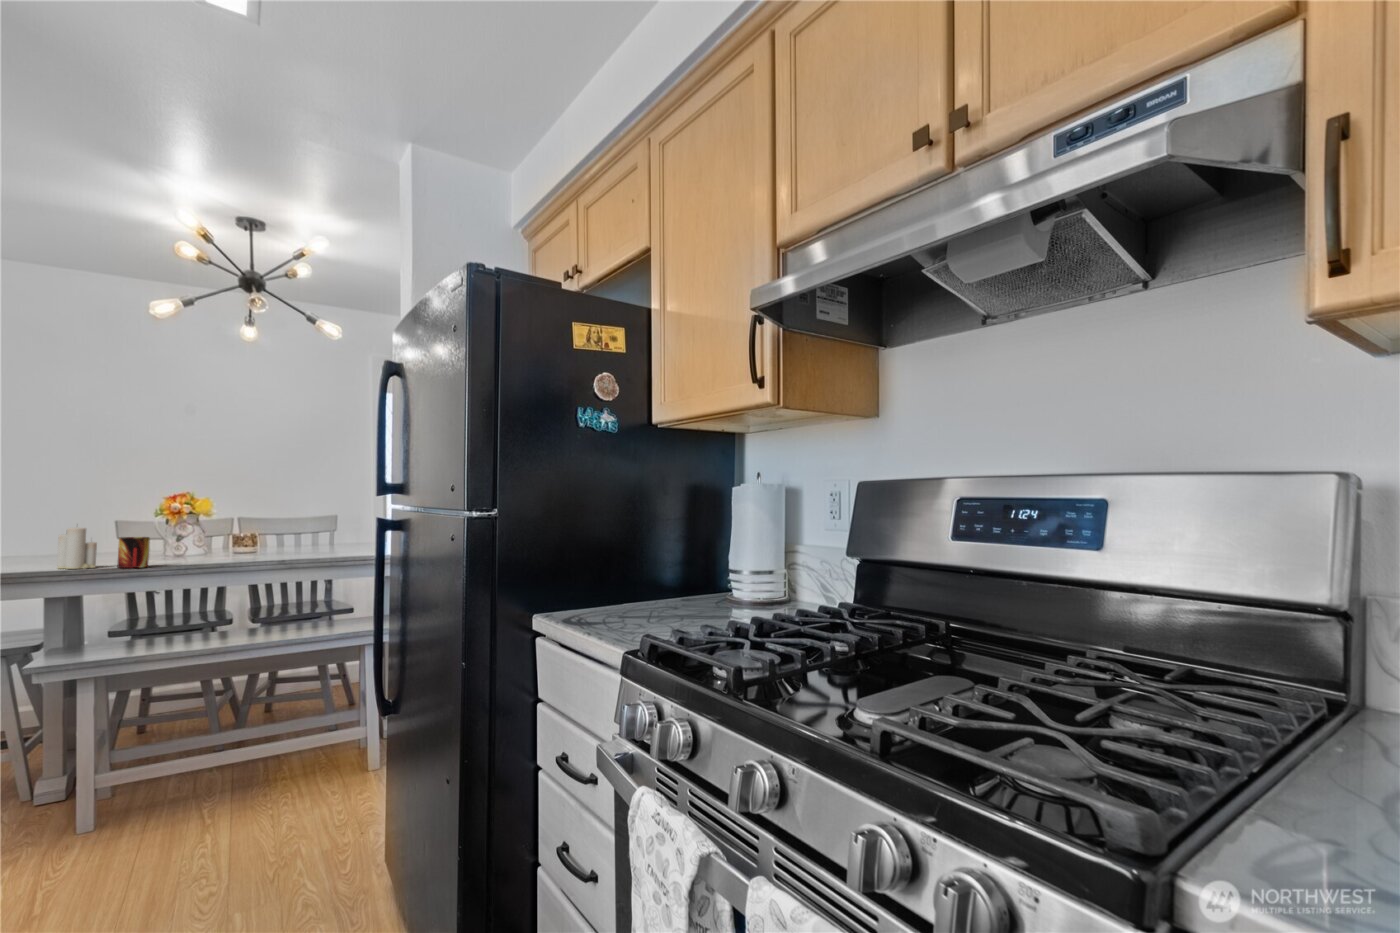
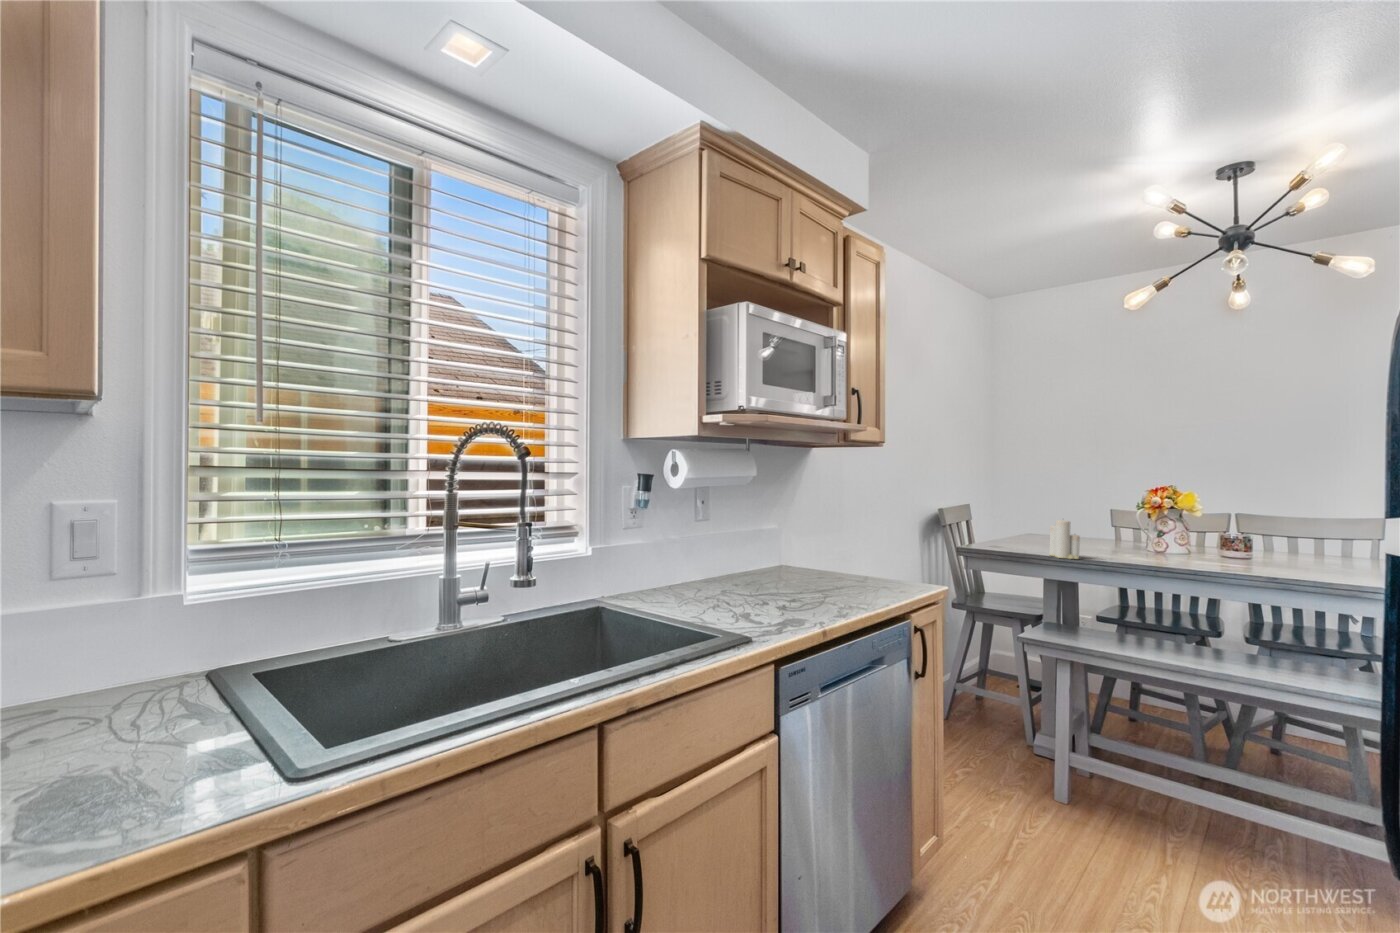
mug: present [117,537,150,568] -> none [1097,533,1126,565]

